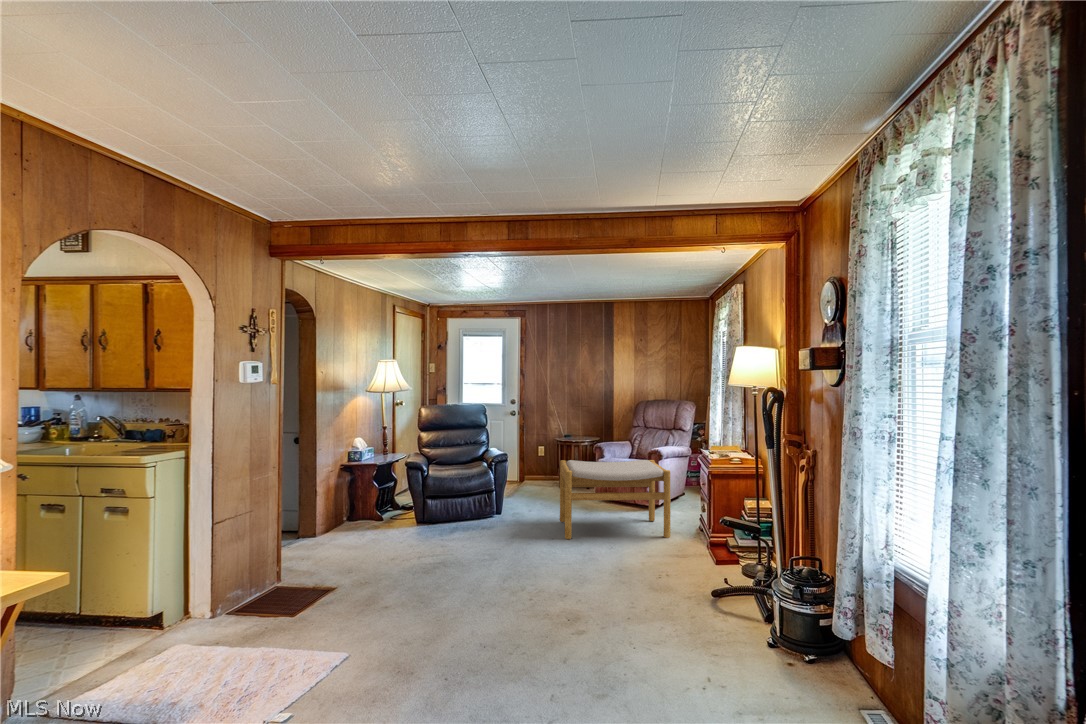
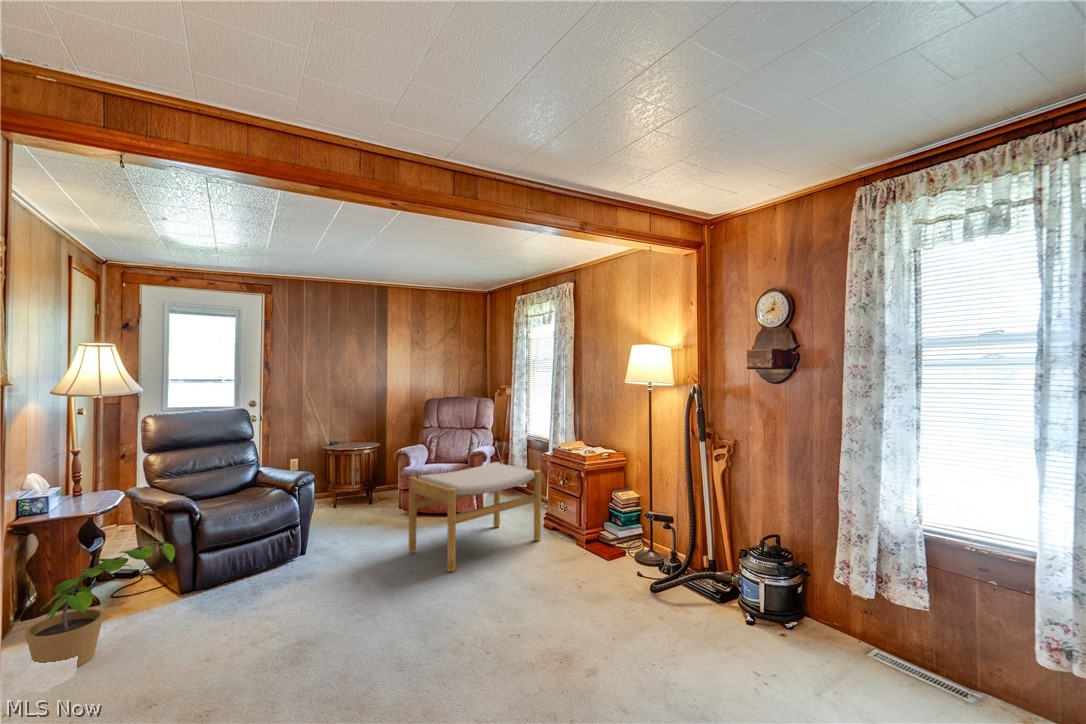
potted plant: none [339,472,400,530] -> present [25,542,175,667]

